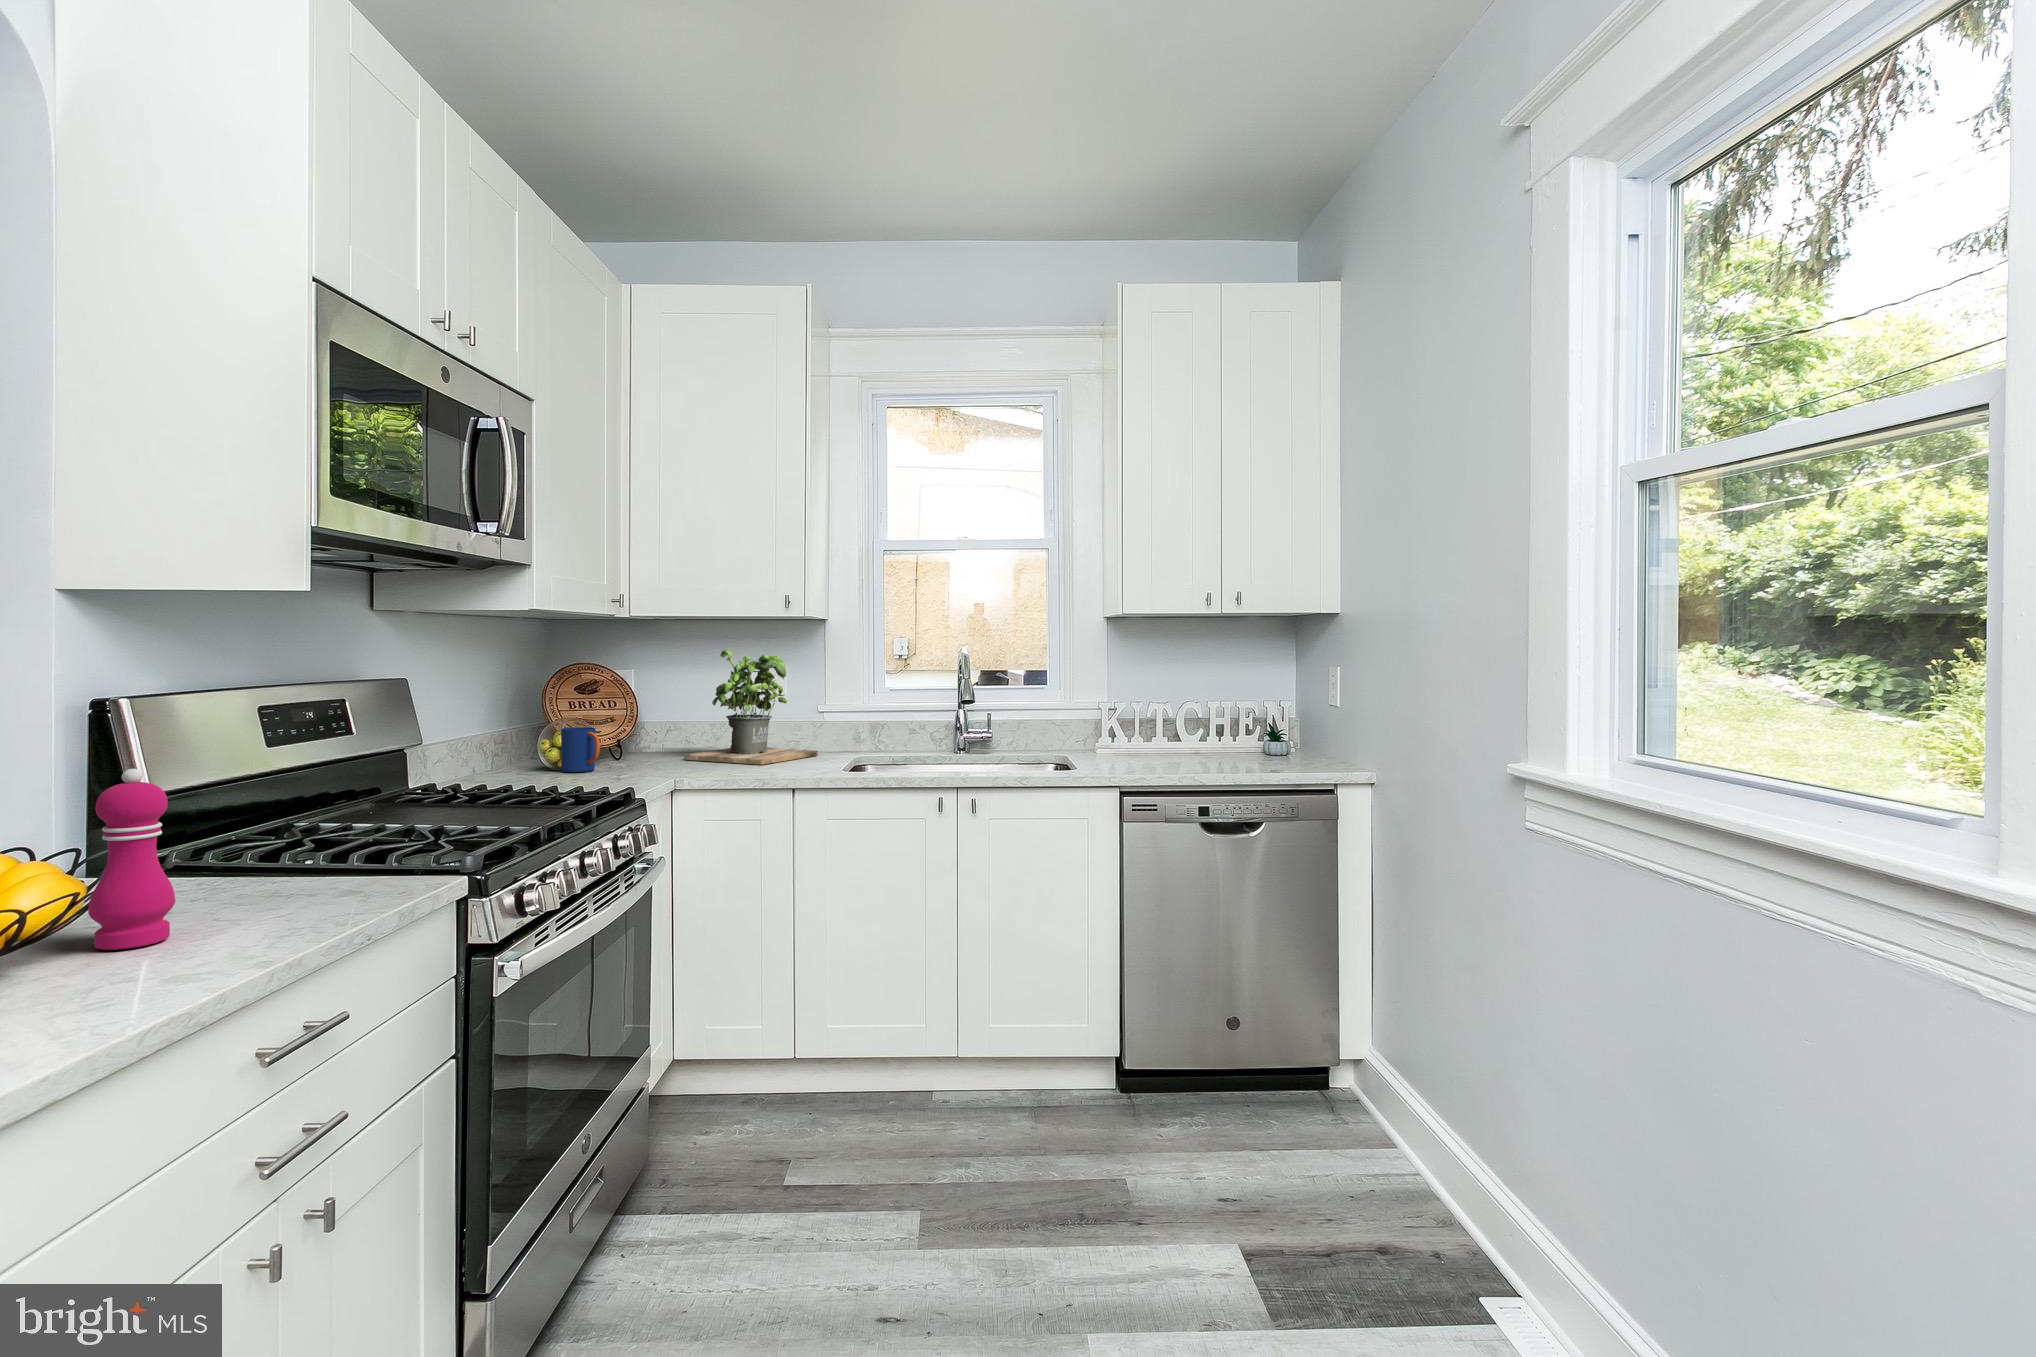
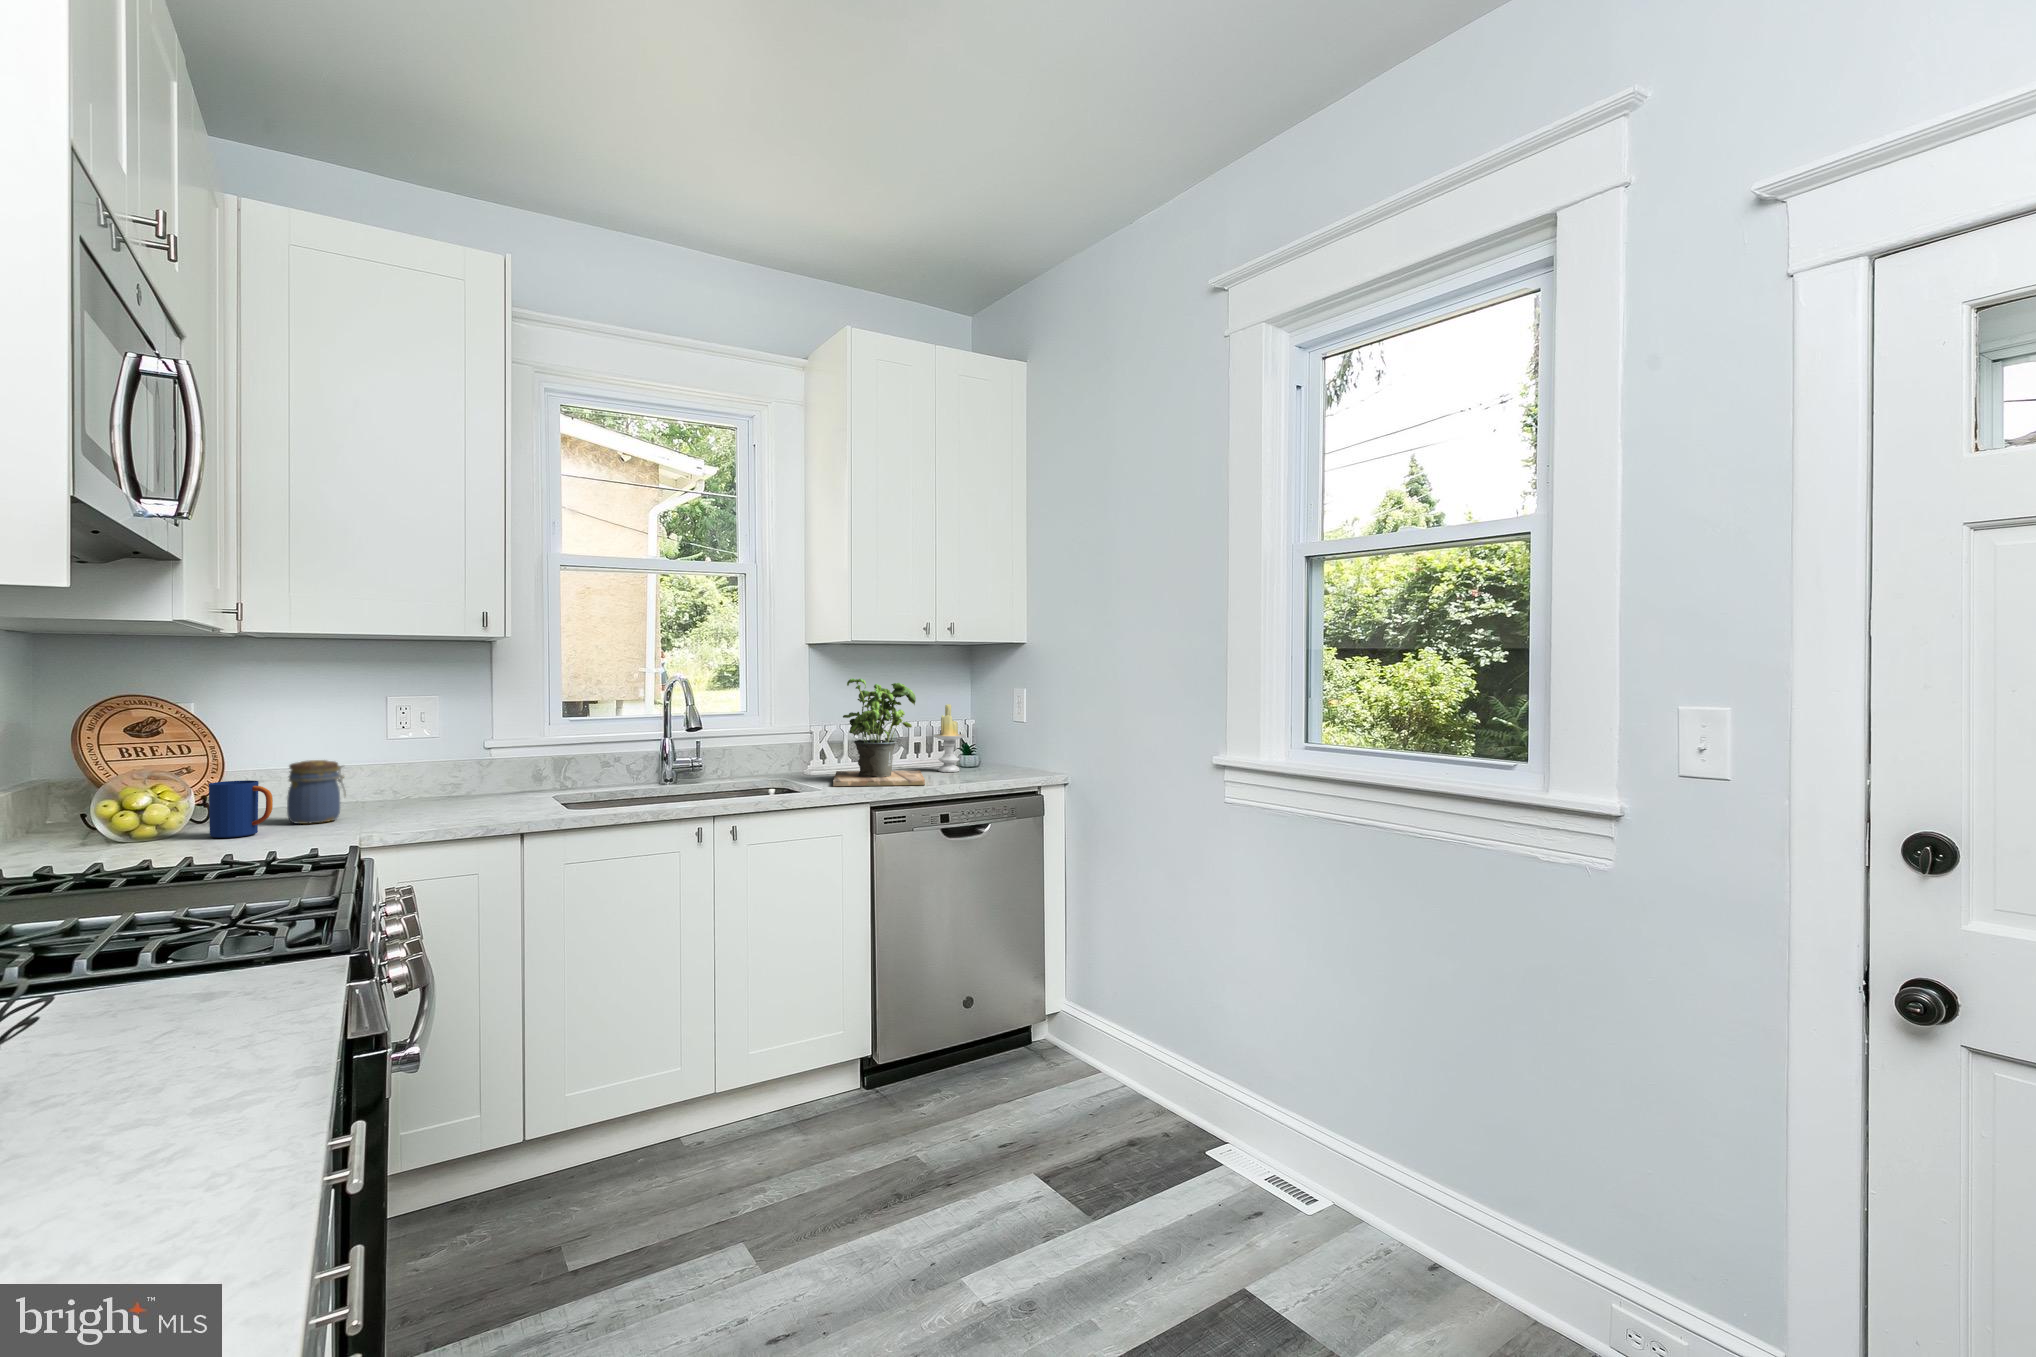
potted plant: present [684,650,818,765] -> present [833,679,925,786]
candle: none [1235,686,1273,761] -> present [932,704,966,772]
jar: none [629,714,672,766] -> present [287,760,346,824]
pepper mill: present [88,769,175,950] -> none [185,851,275,1056]

